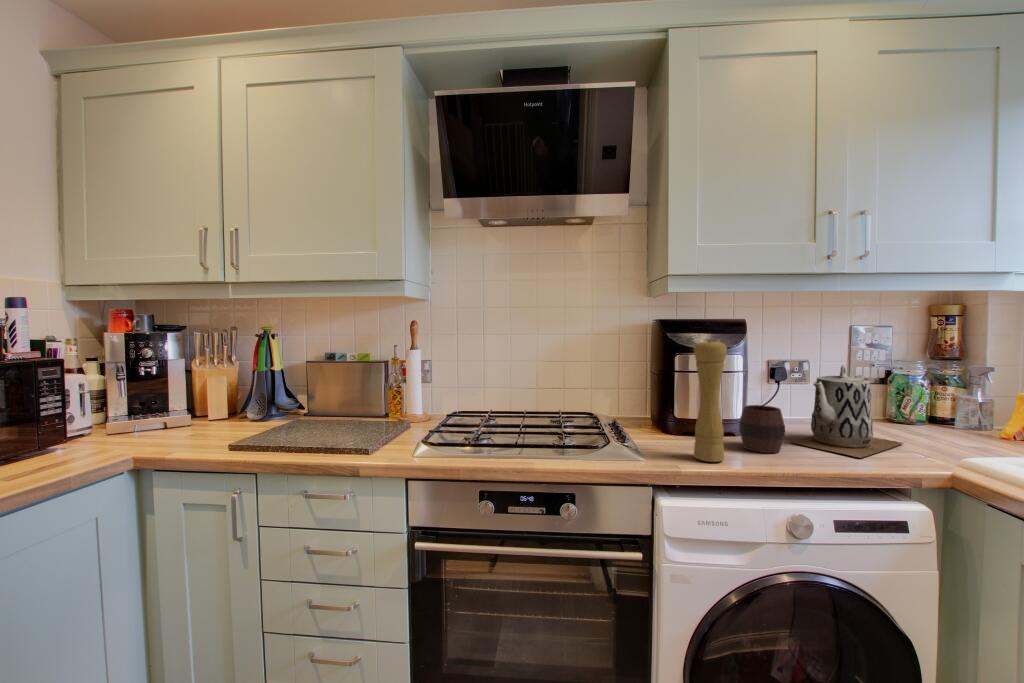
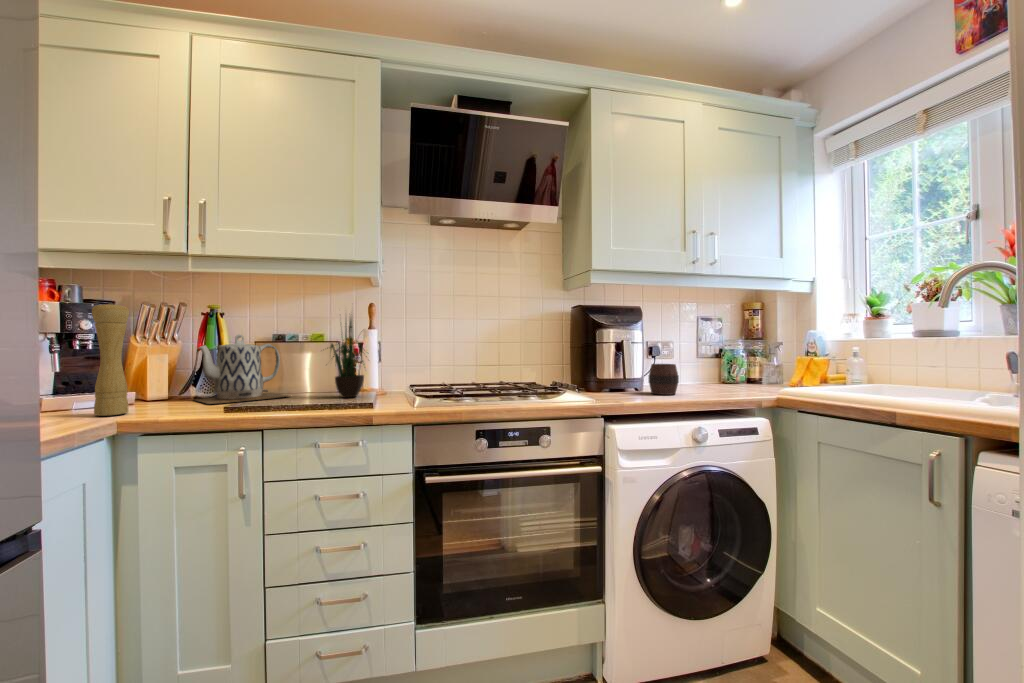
potted plant: none [342,320,401,429] -> present [330,318,364,398]
pepper mill: present [694,339,727,462] -> present [92,303,129,416]
teapot: present [791,365,903,458] -> present [194,334,289,404]

